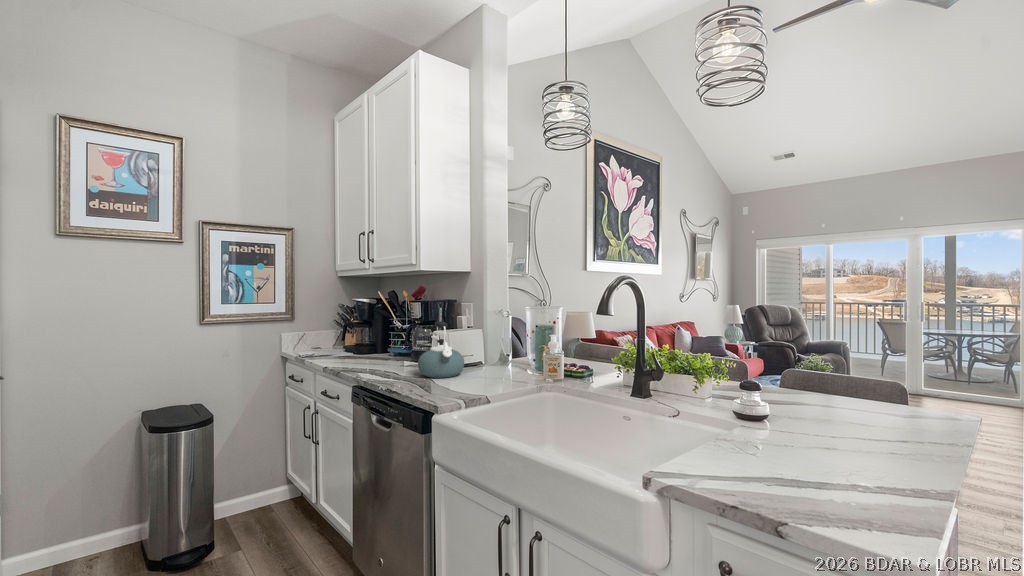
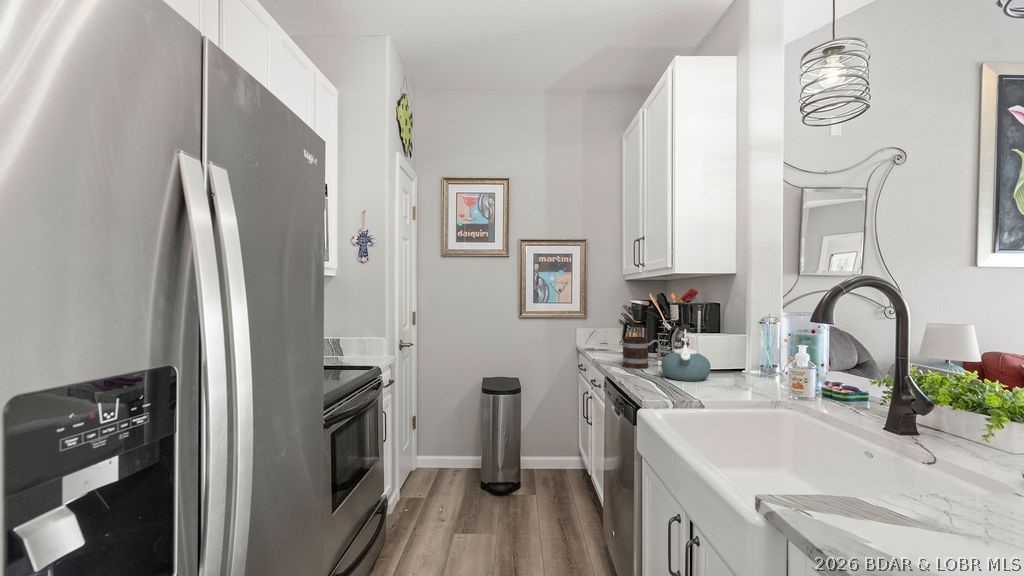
mug: none [368,337,406,372] -> present [623,337,660,369]

